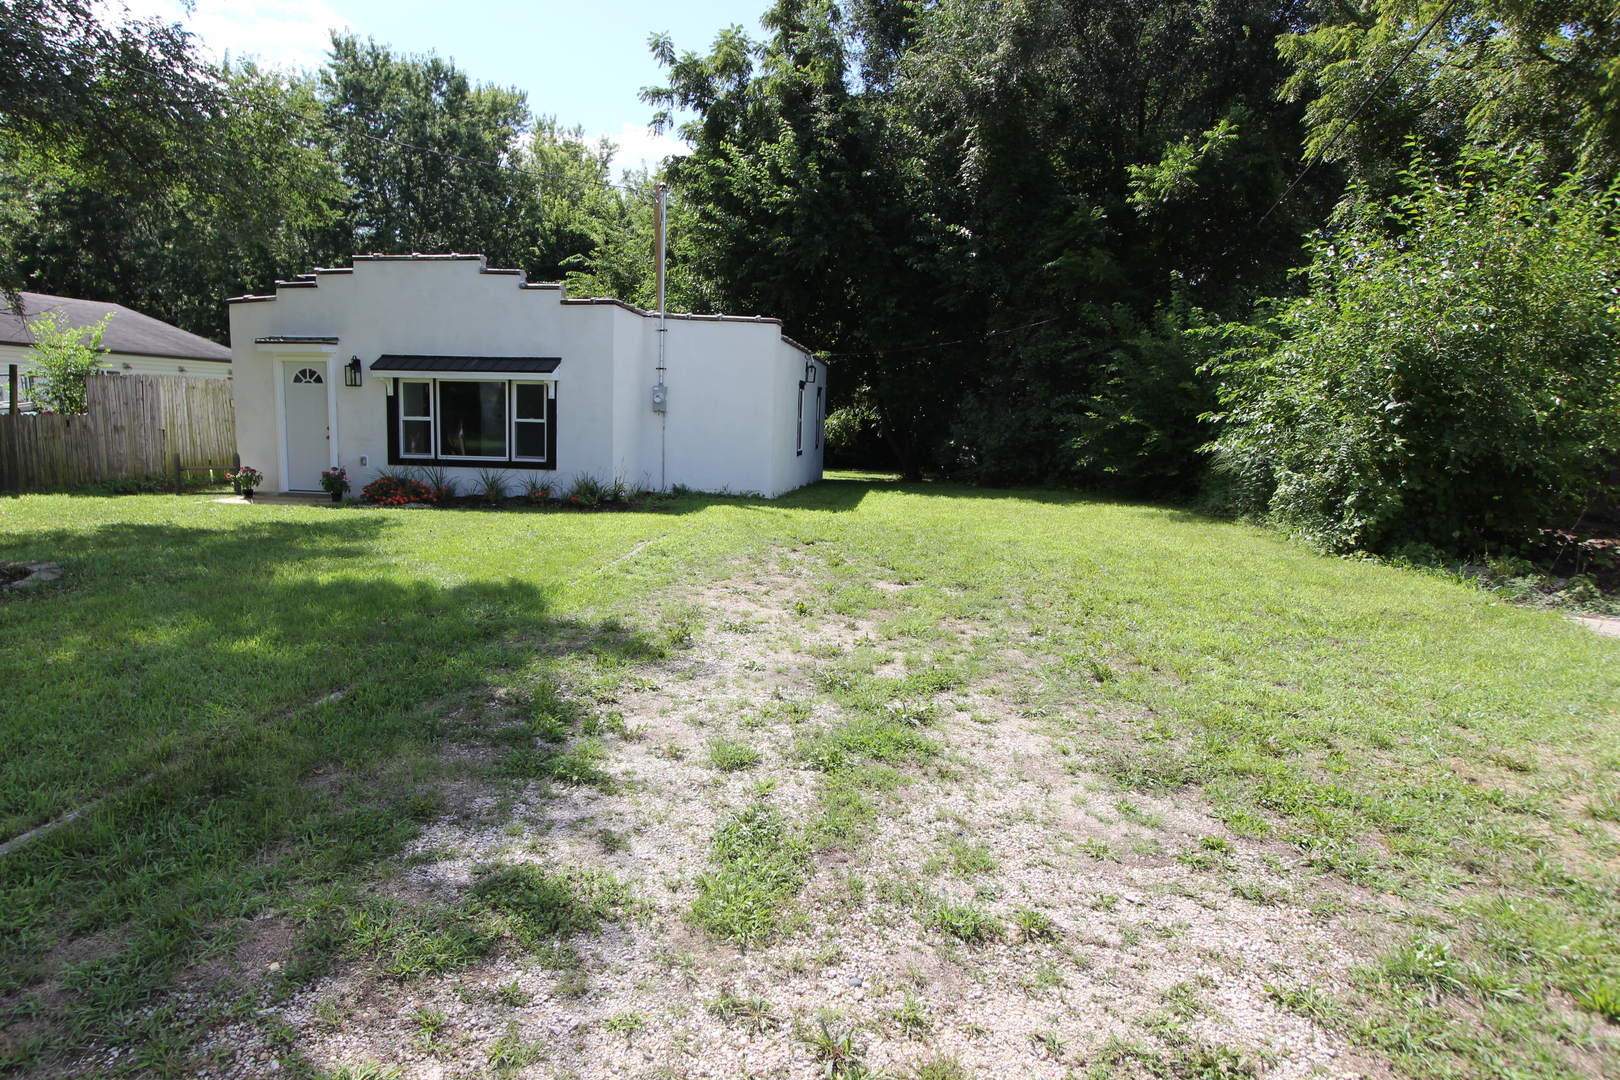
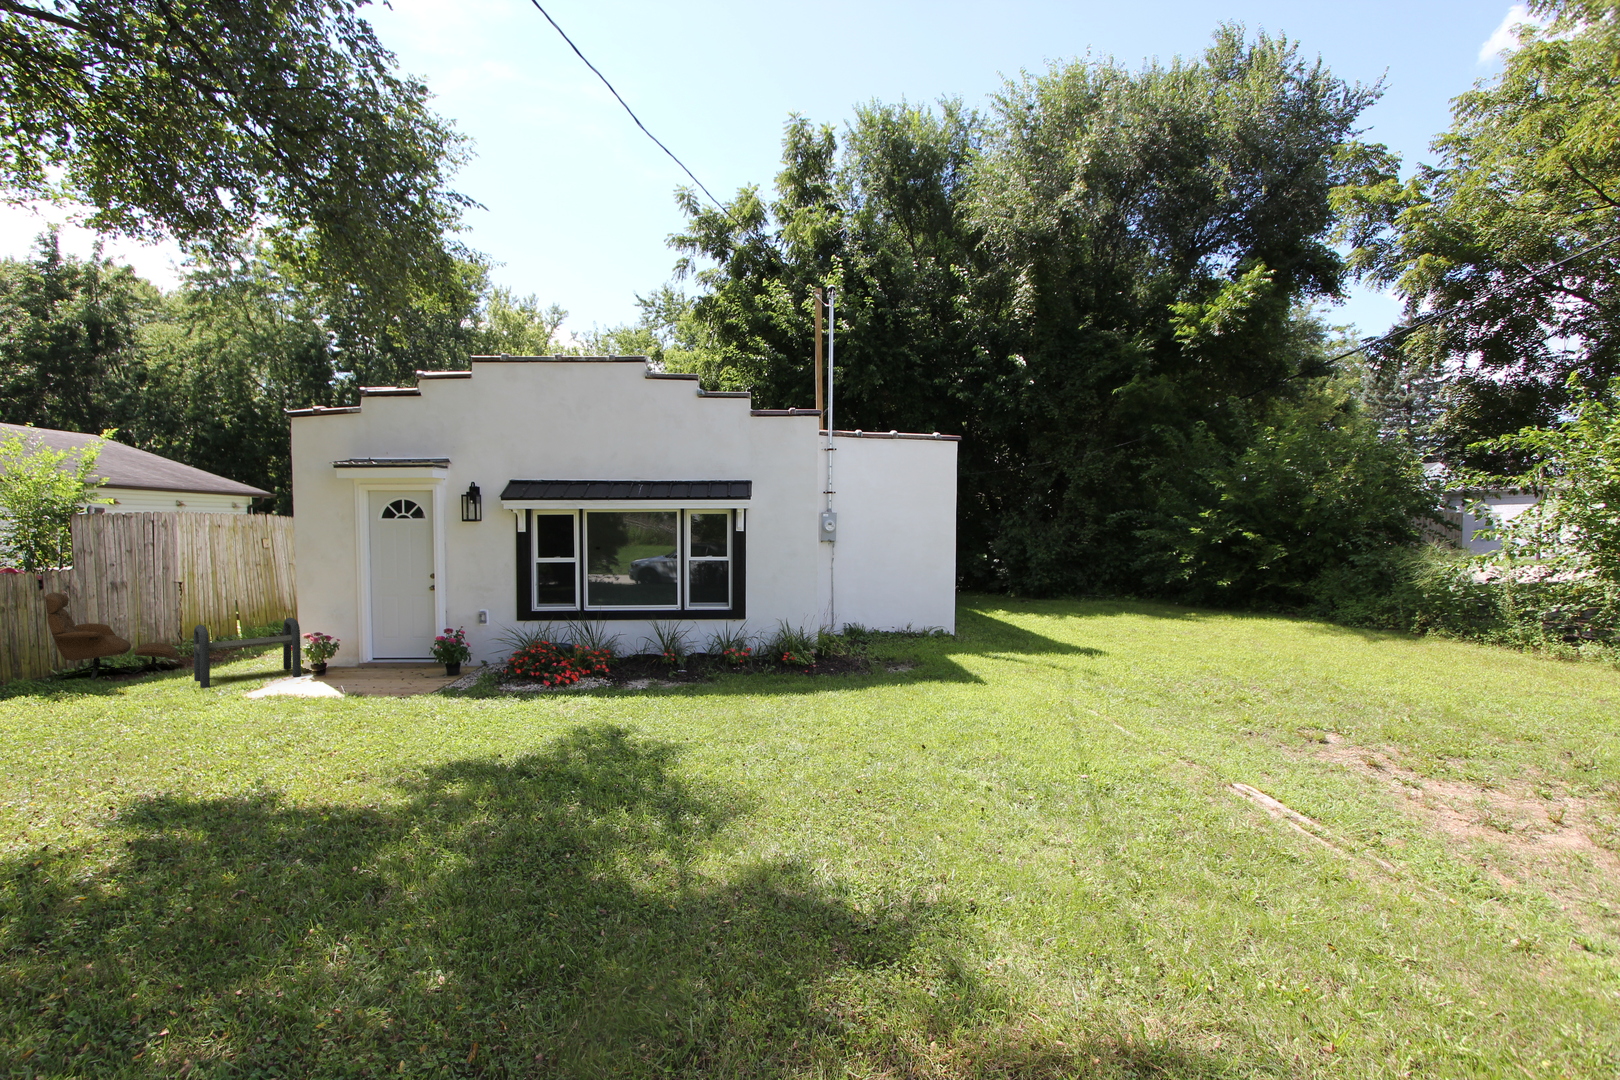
lounge chair: none [89,427,172,488] -> present [45,593,178,680]

